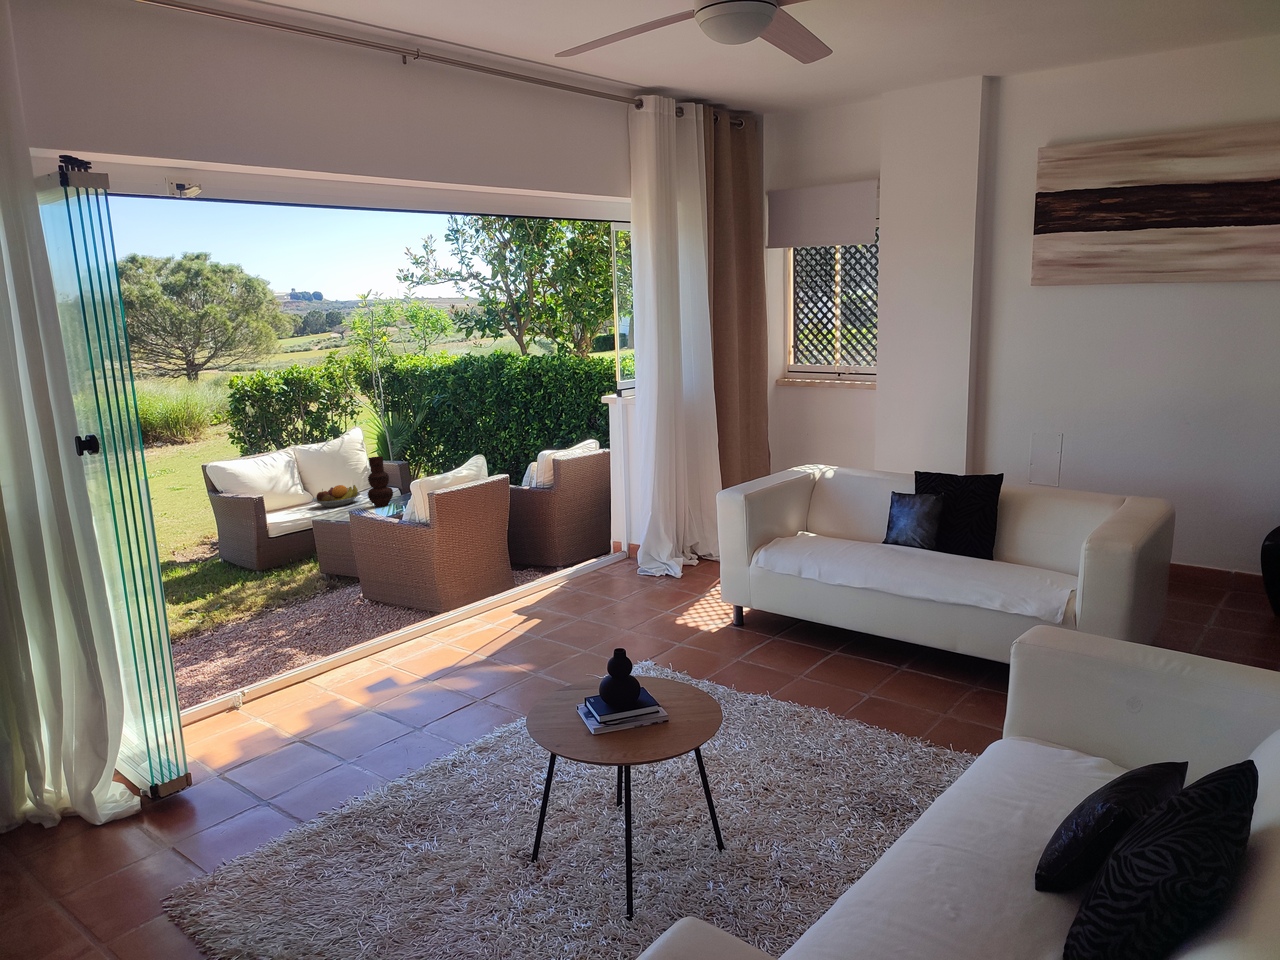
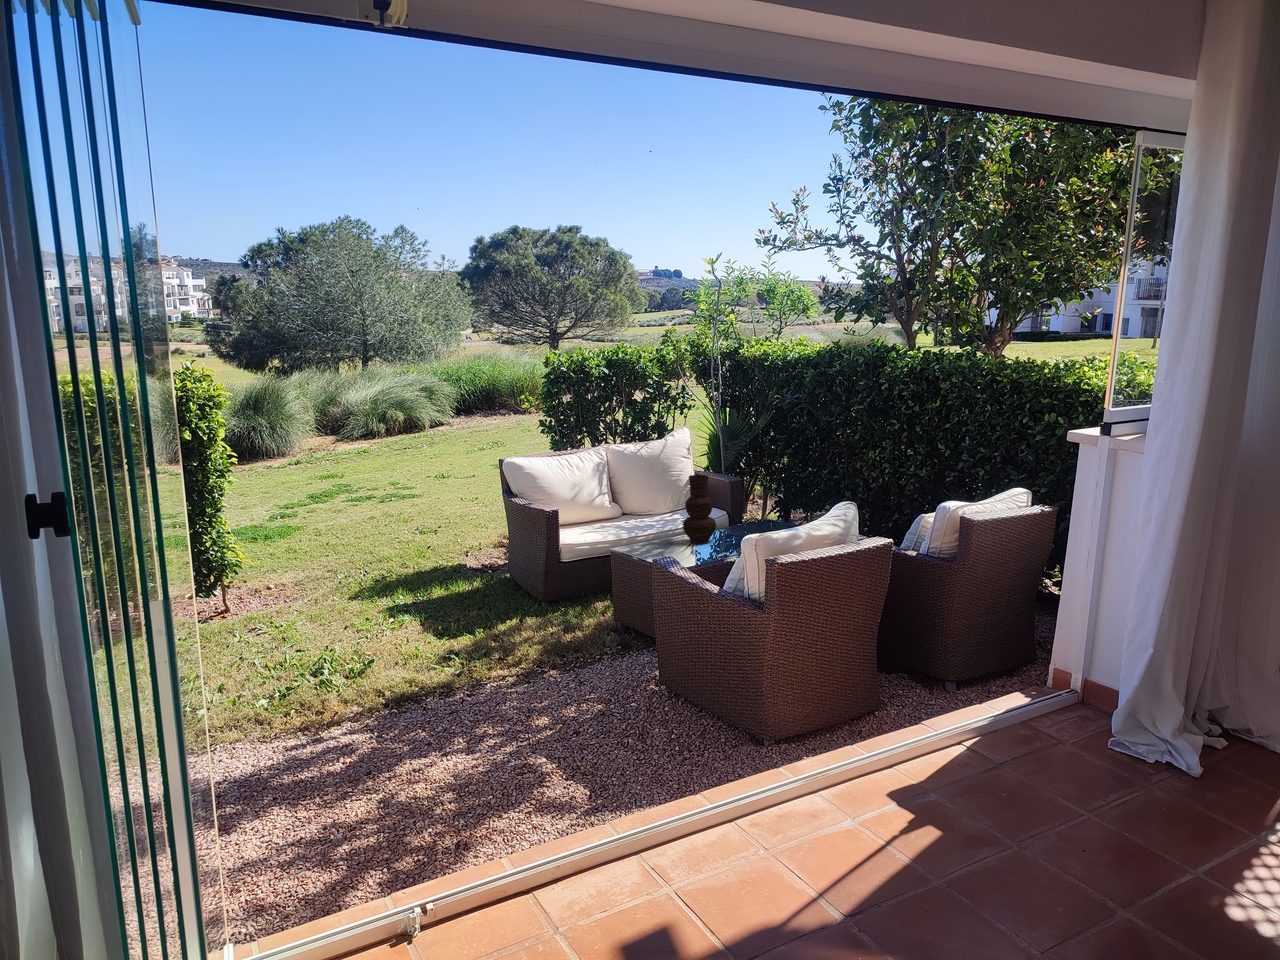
fruit bowl: present [312,485,360,507] -> none [617,503,677,531]

